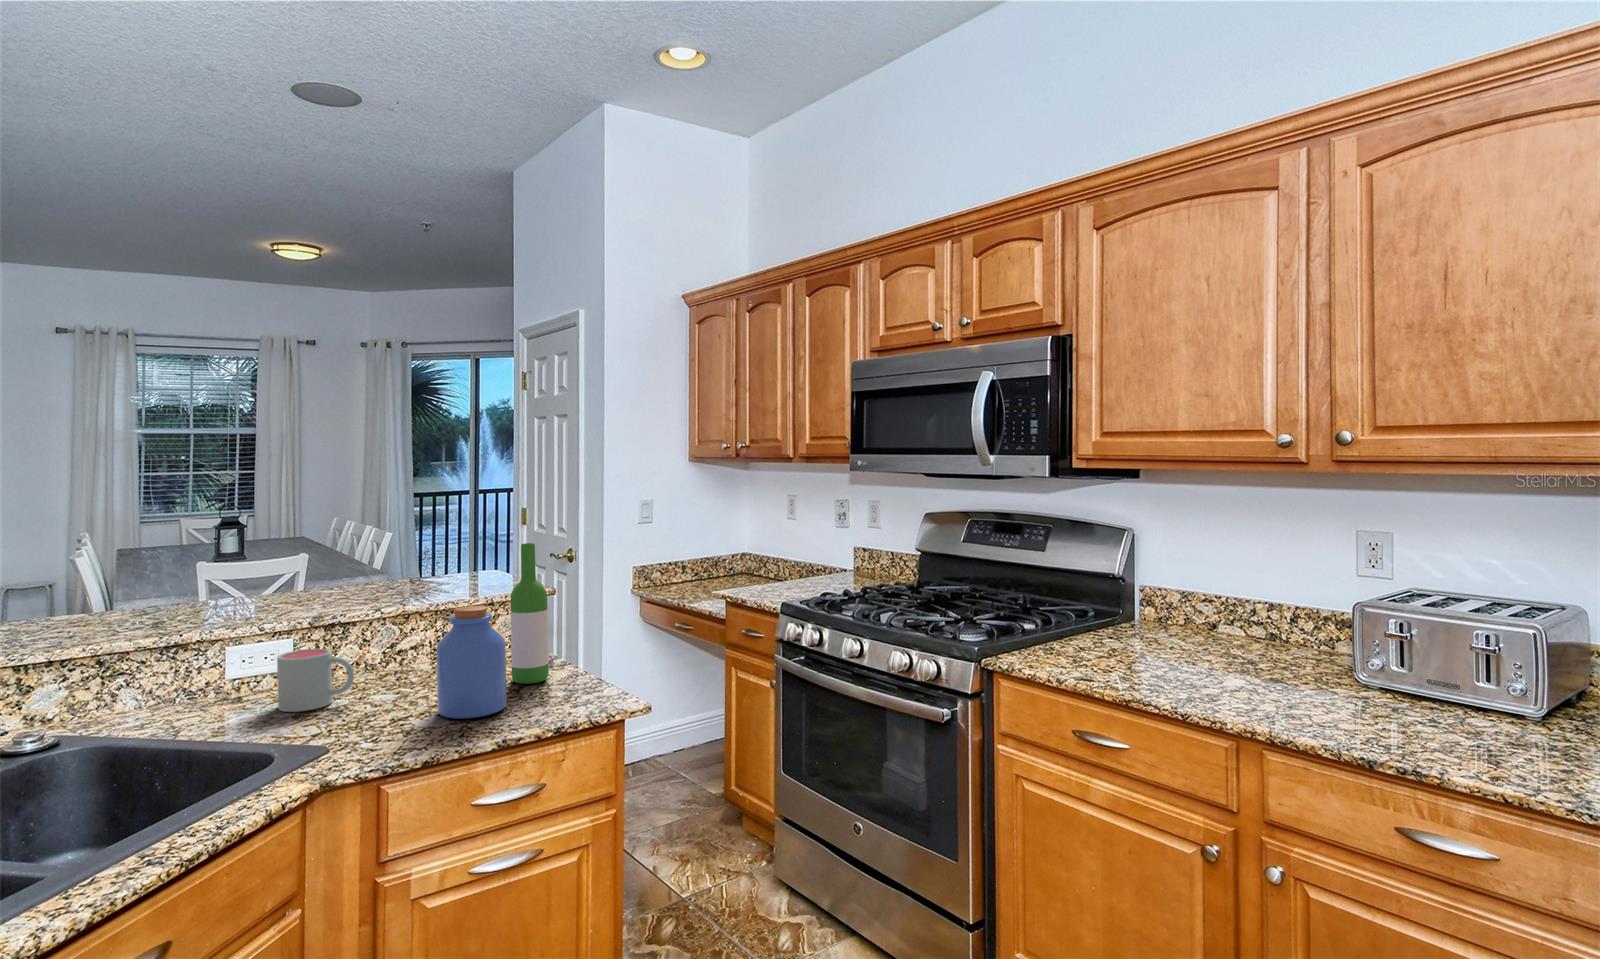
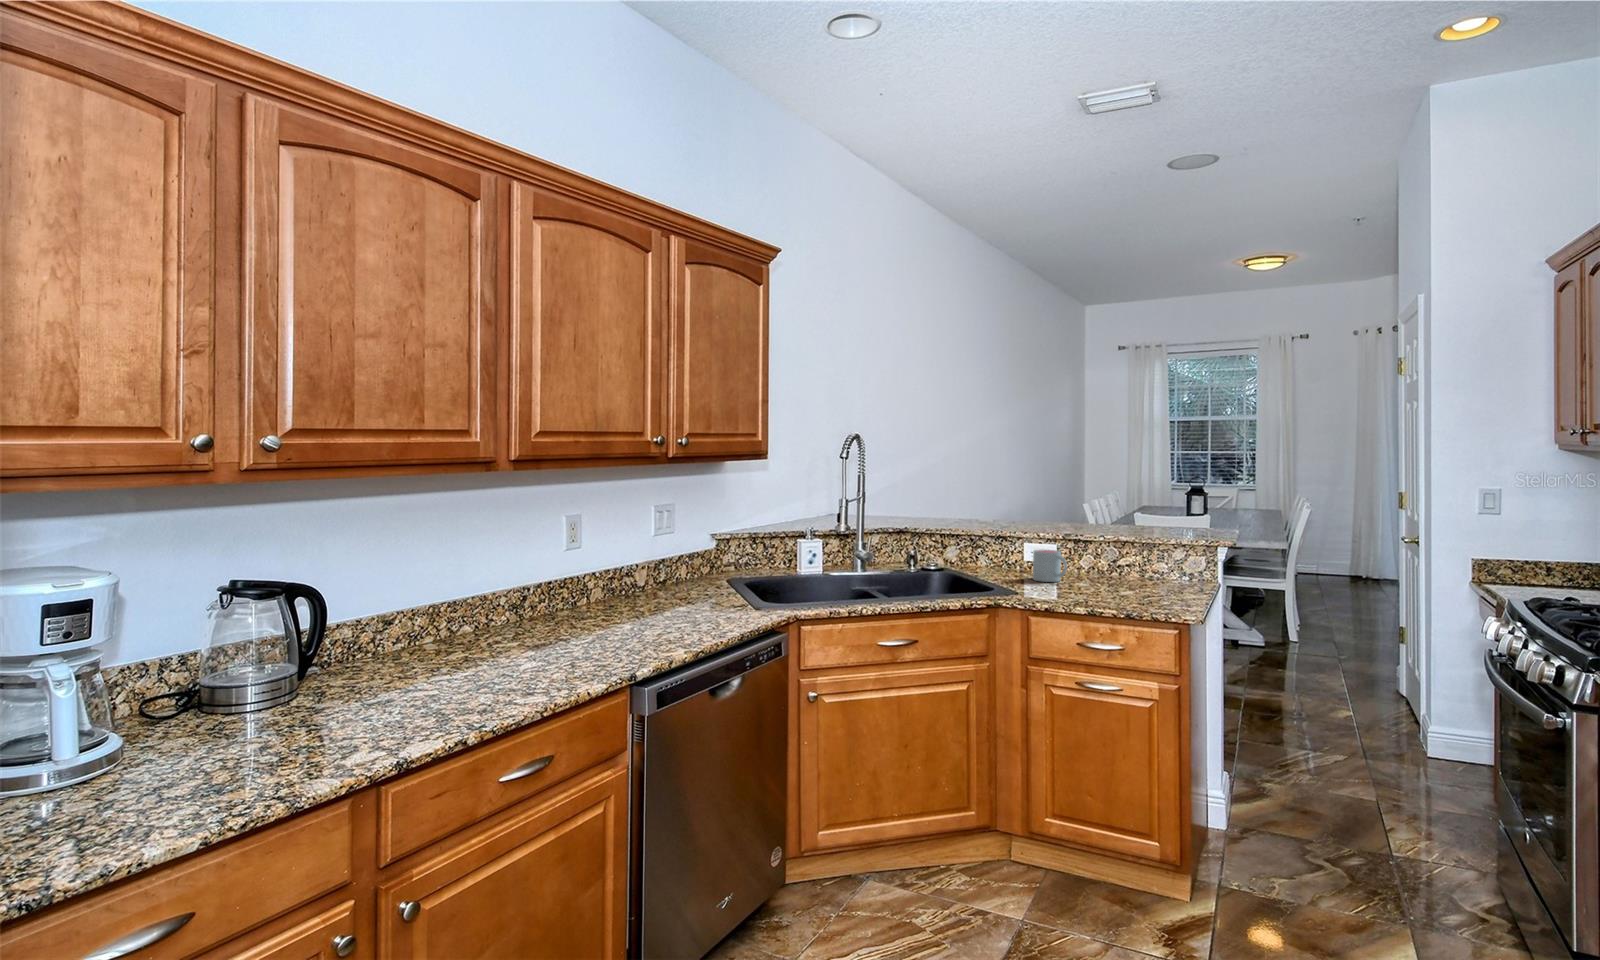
wine bottle: present [511,543,549,684] -> none [1161,501,1188,597]
jar: present [436,606,507,719] -> none [1091,534,1134,601]

